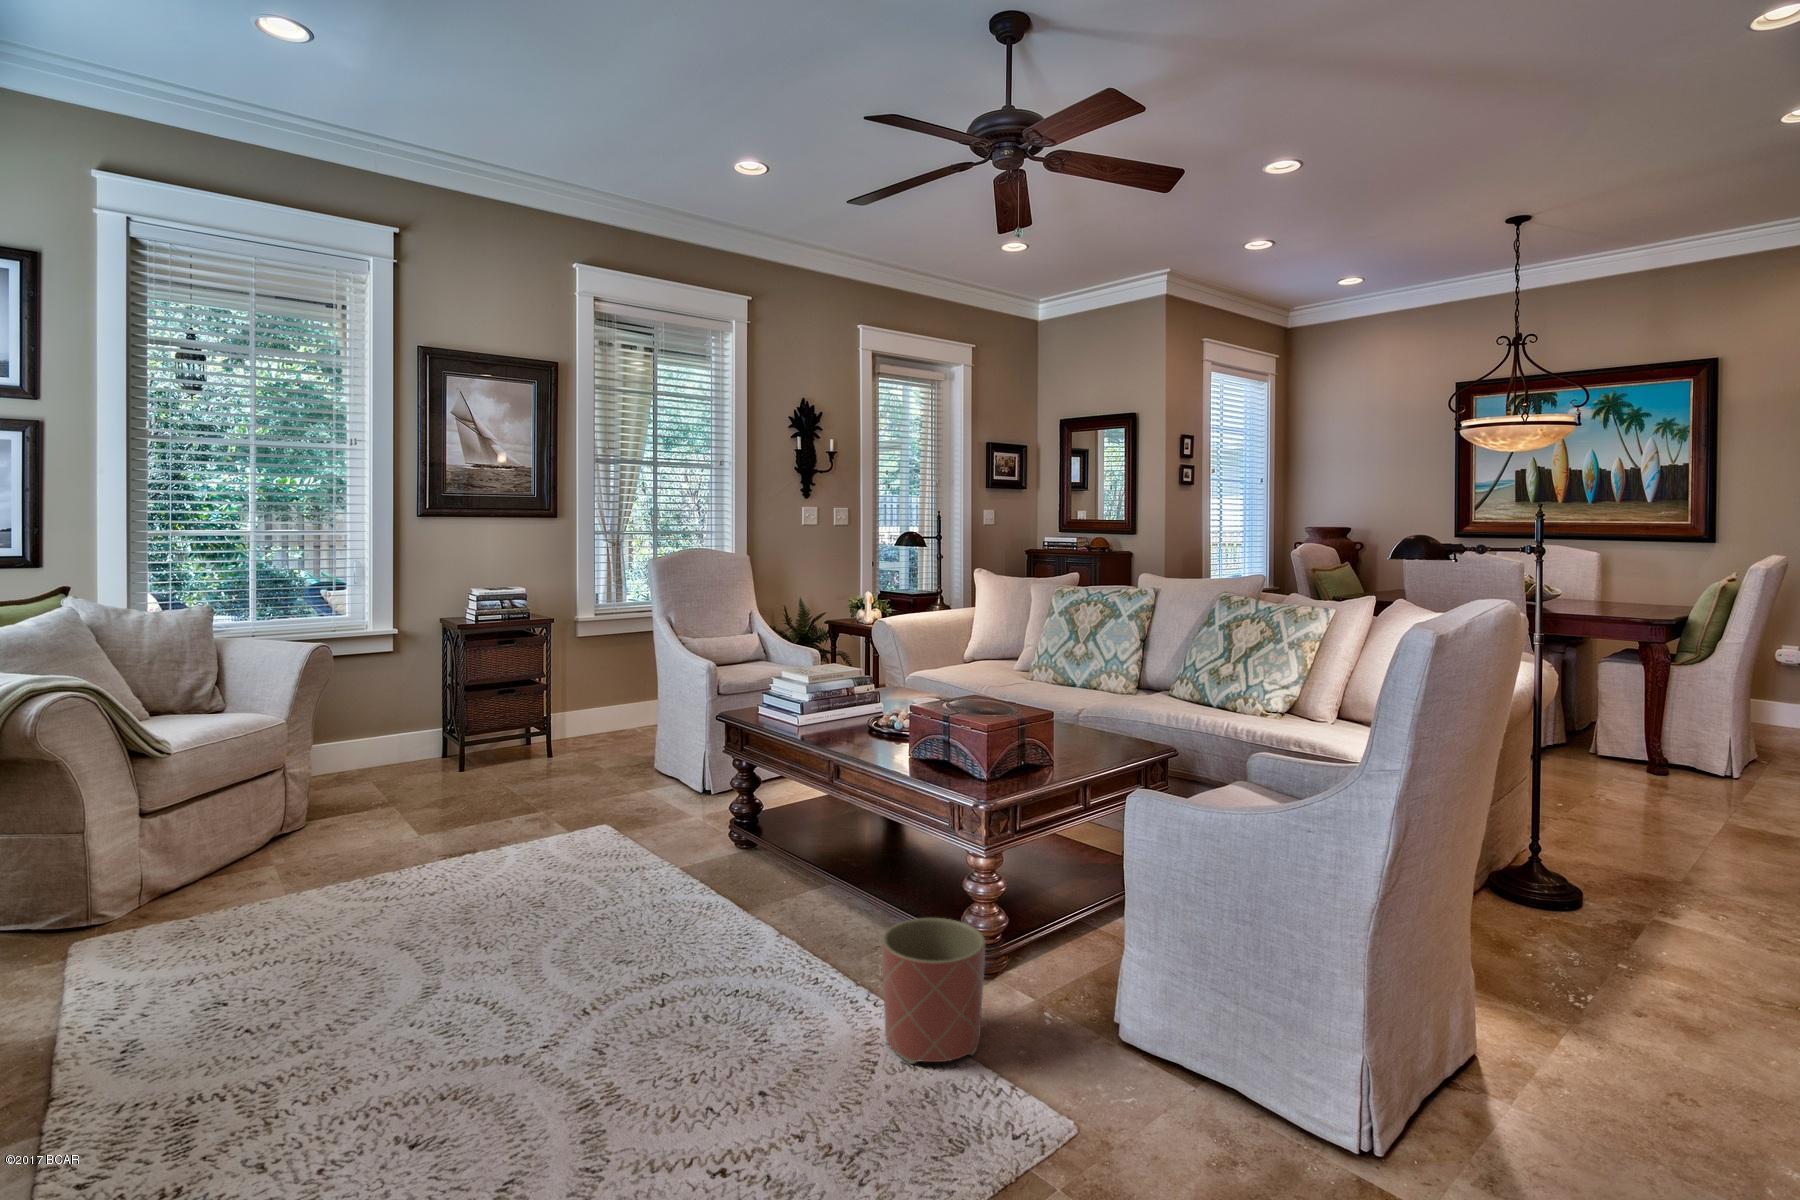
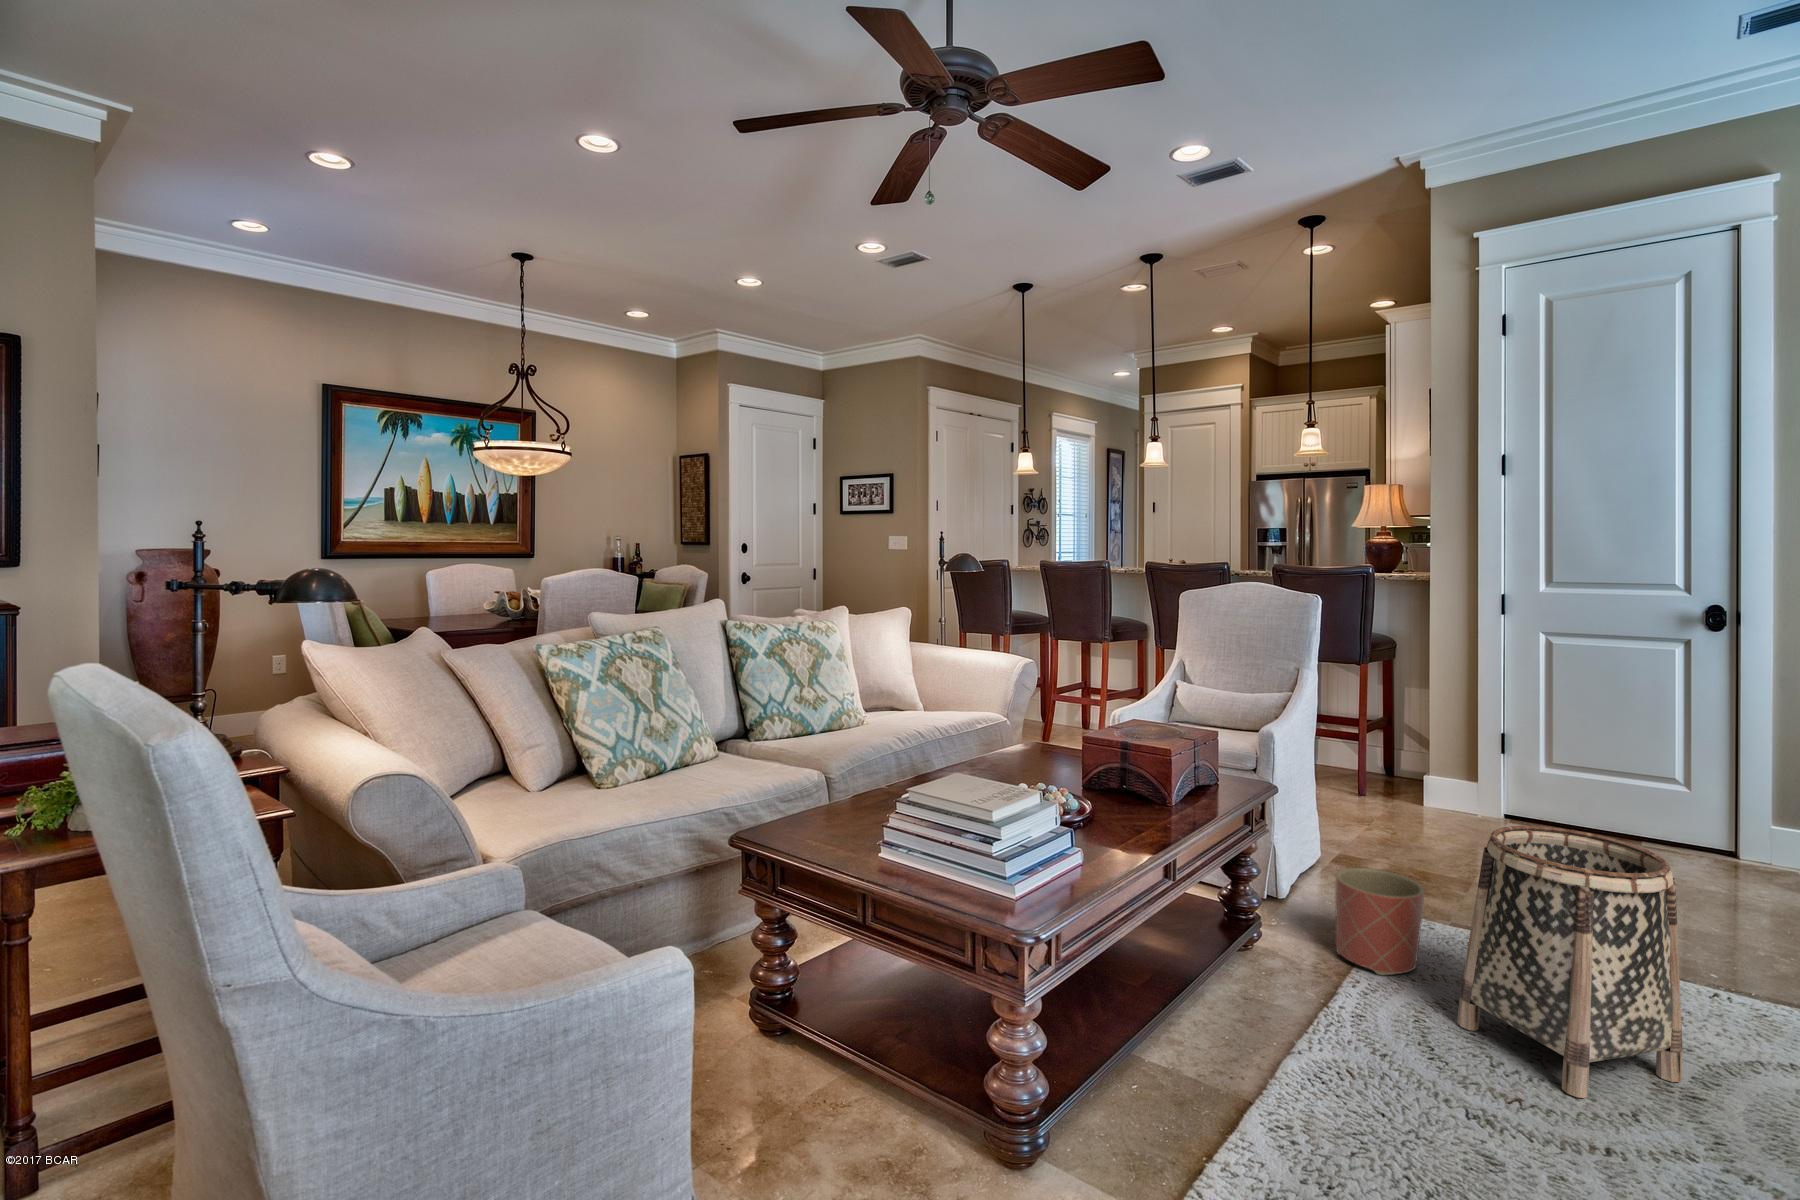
basket: none [608,813,786,1122] -> present [1457,826,1683,1098]

